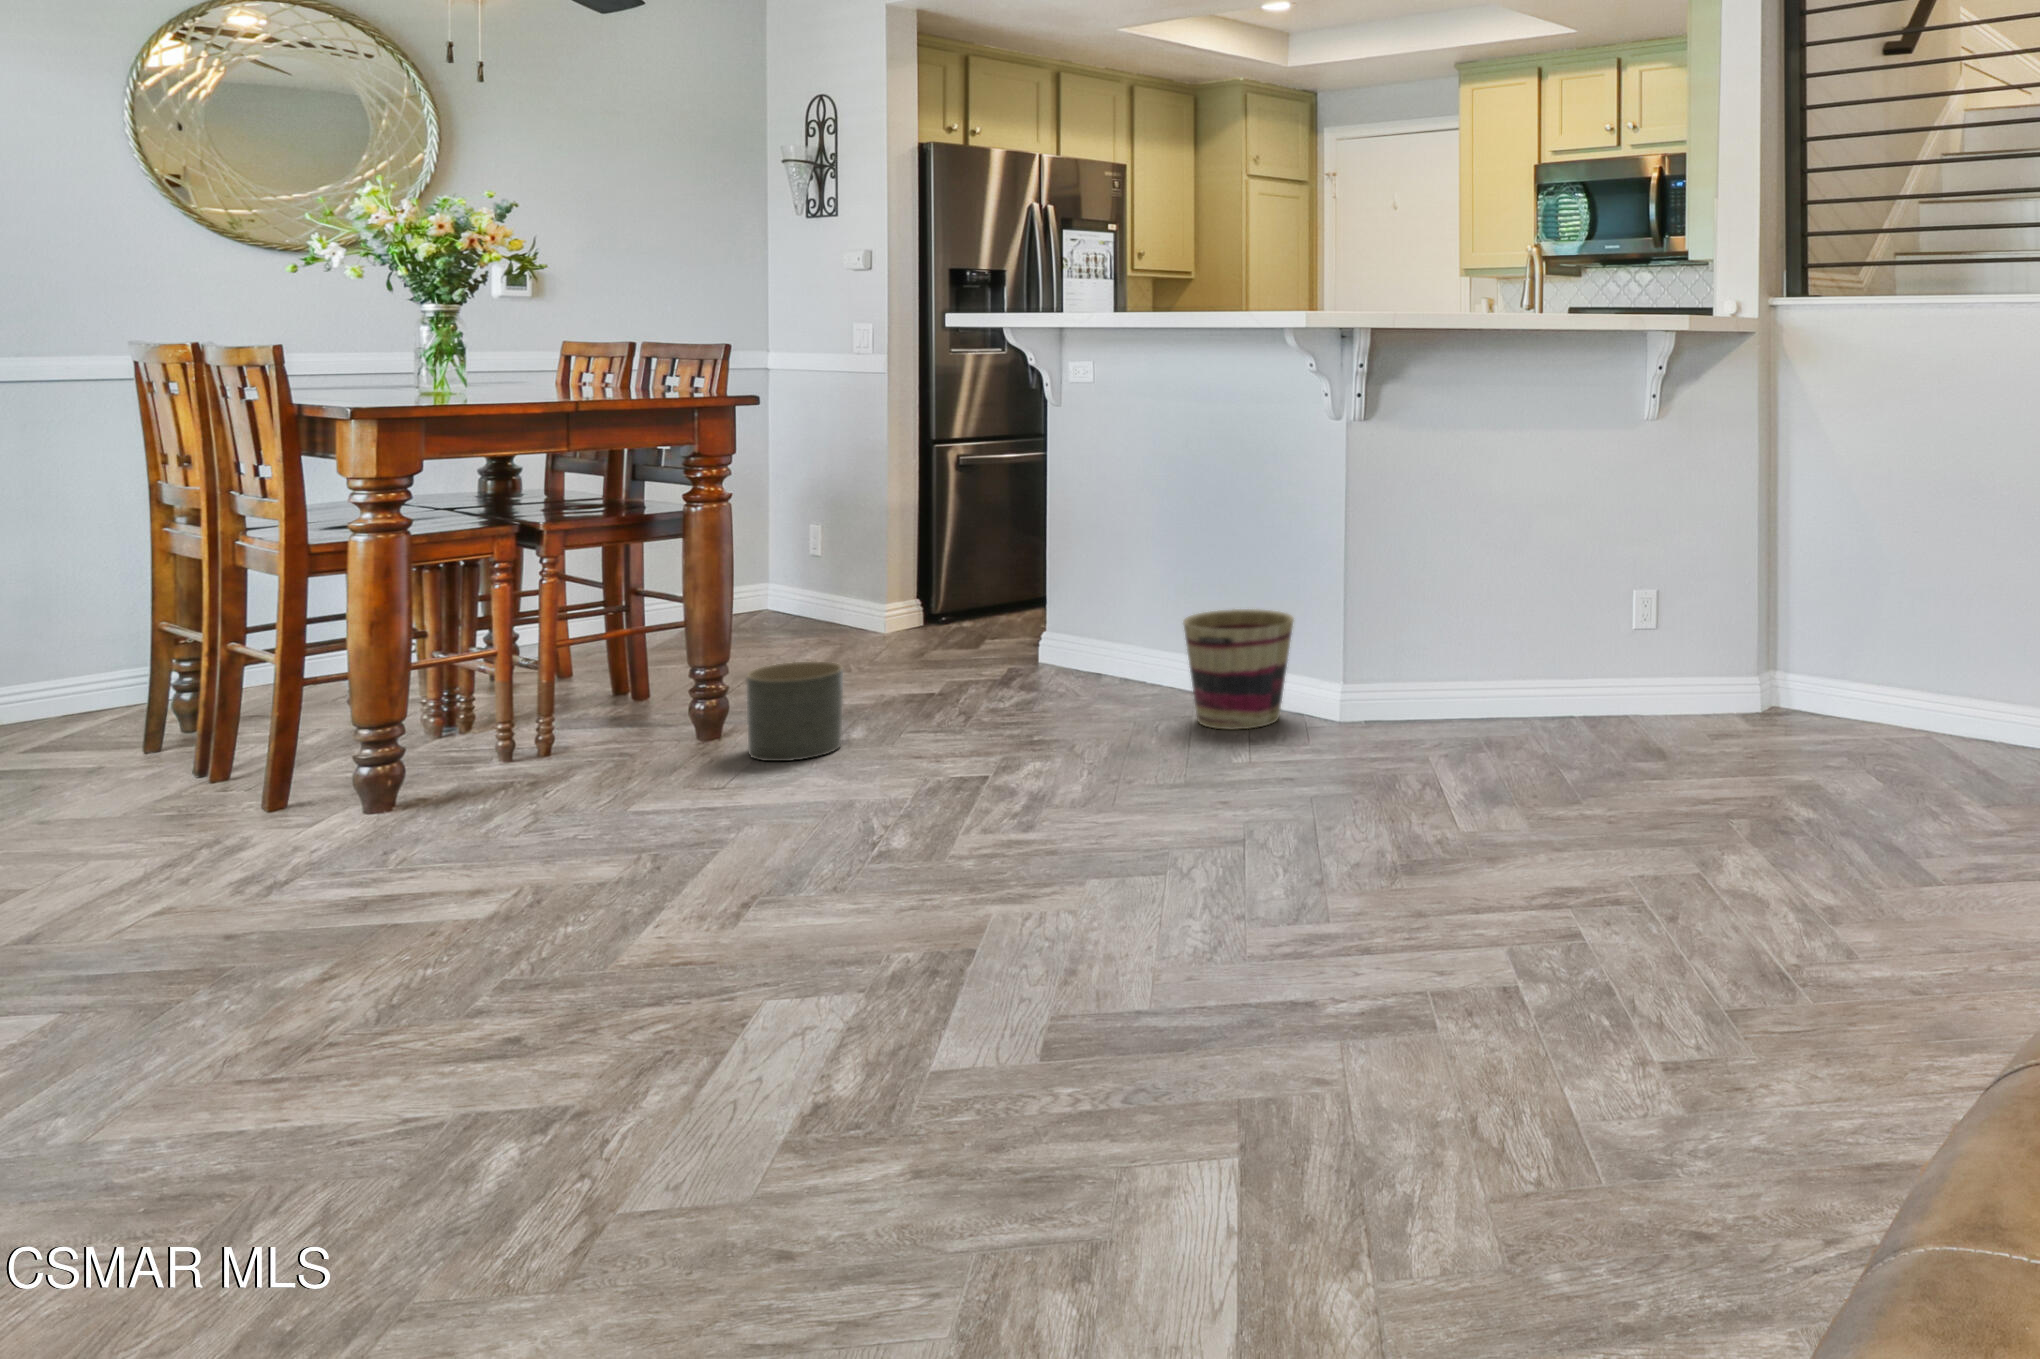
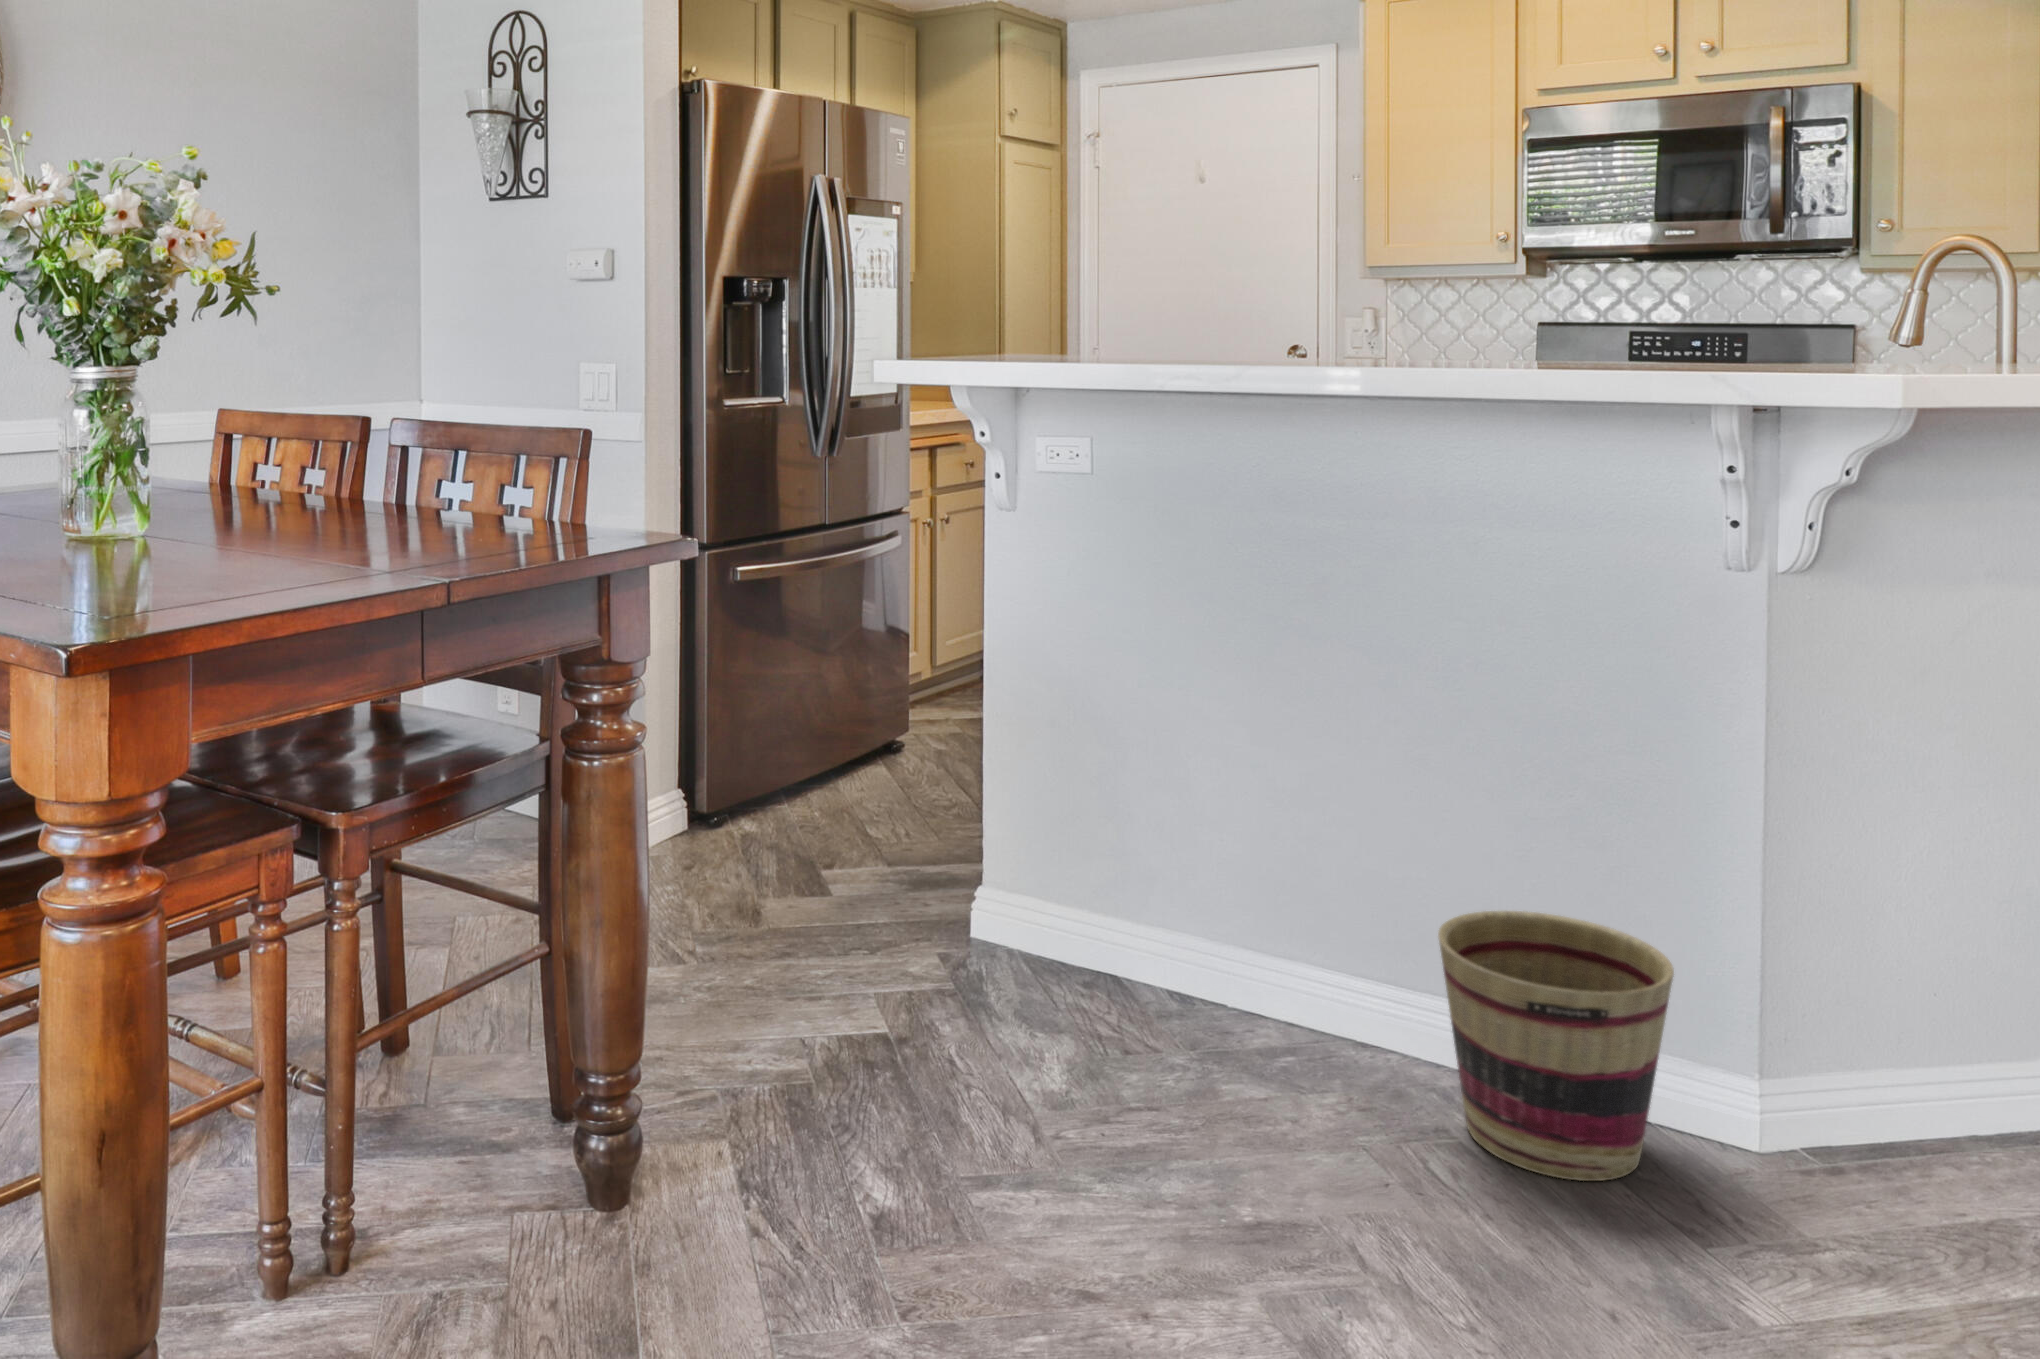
planter: present [746,661,843,761] -> none [716,1051,890,1296]

